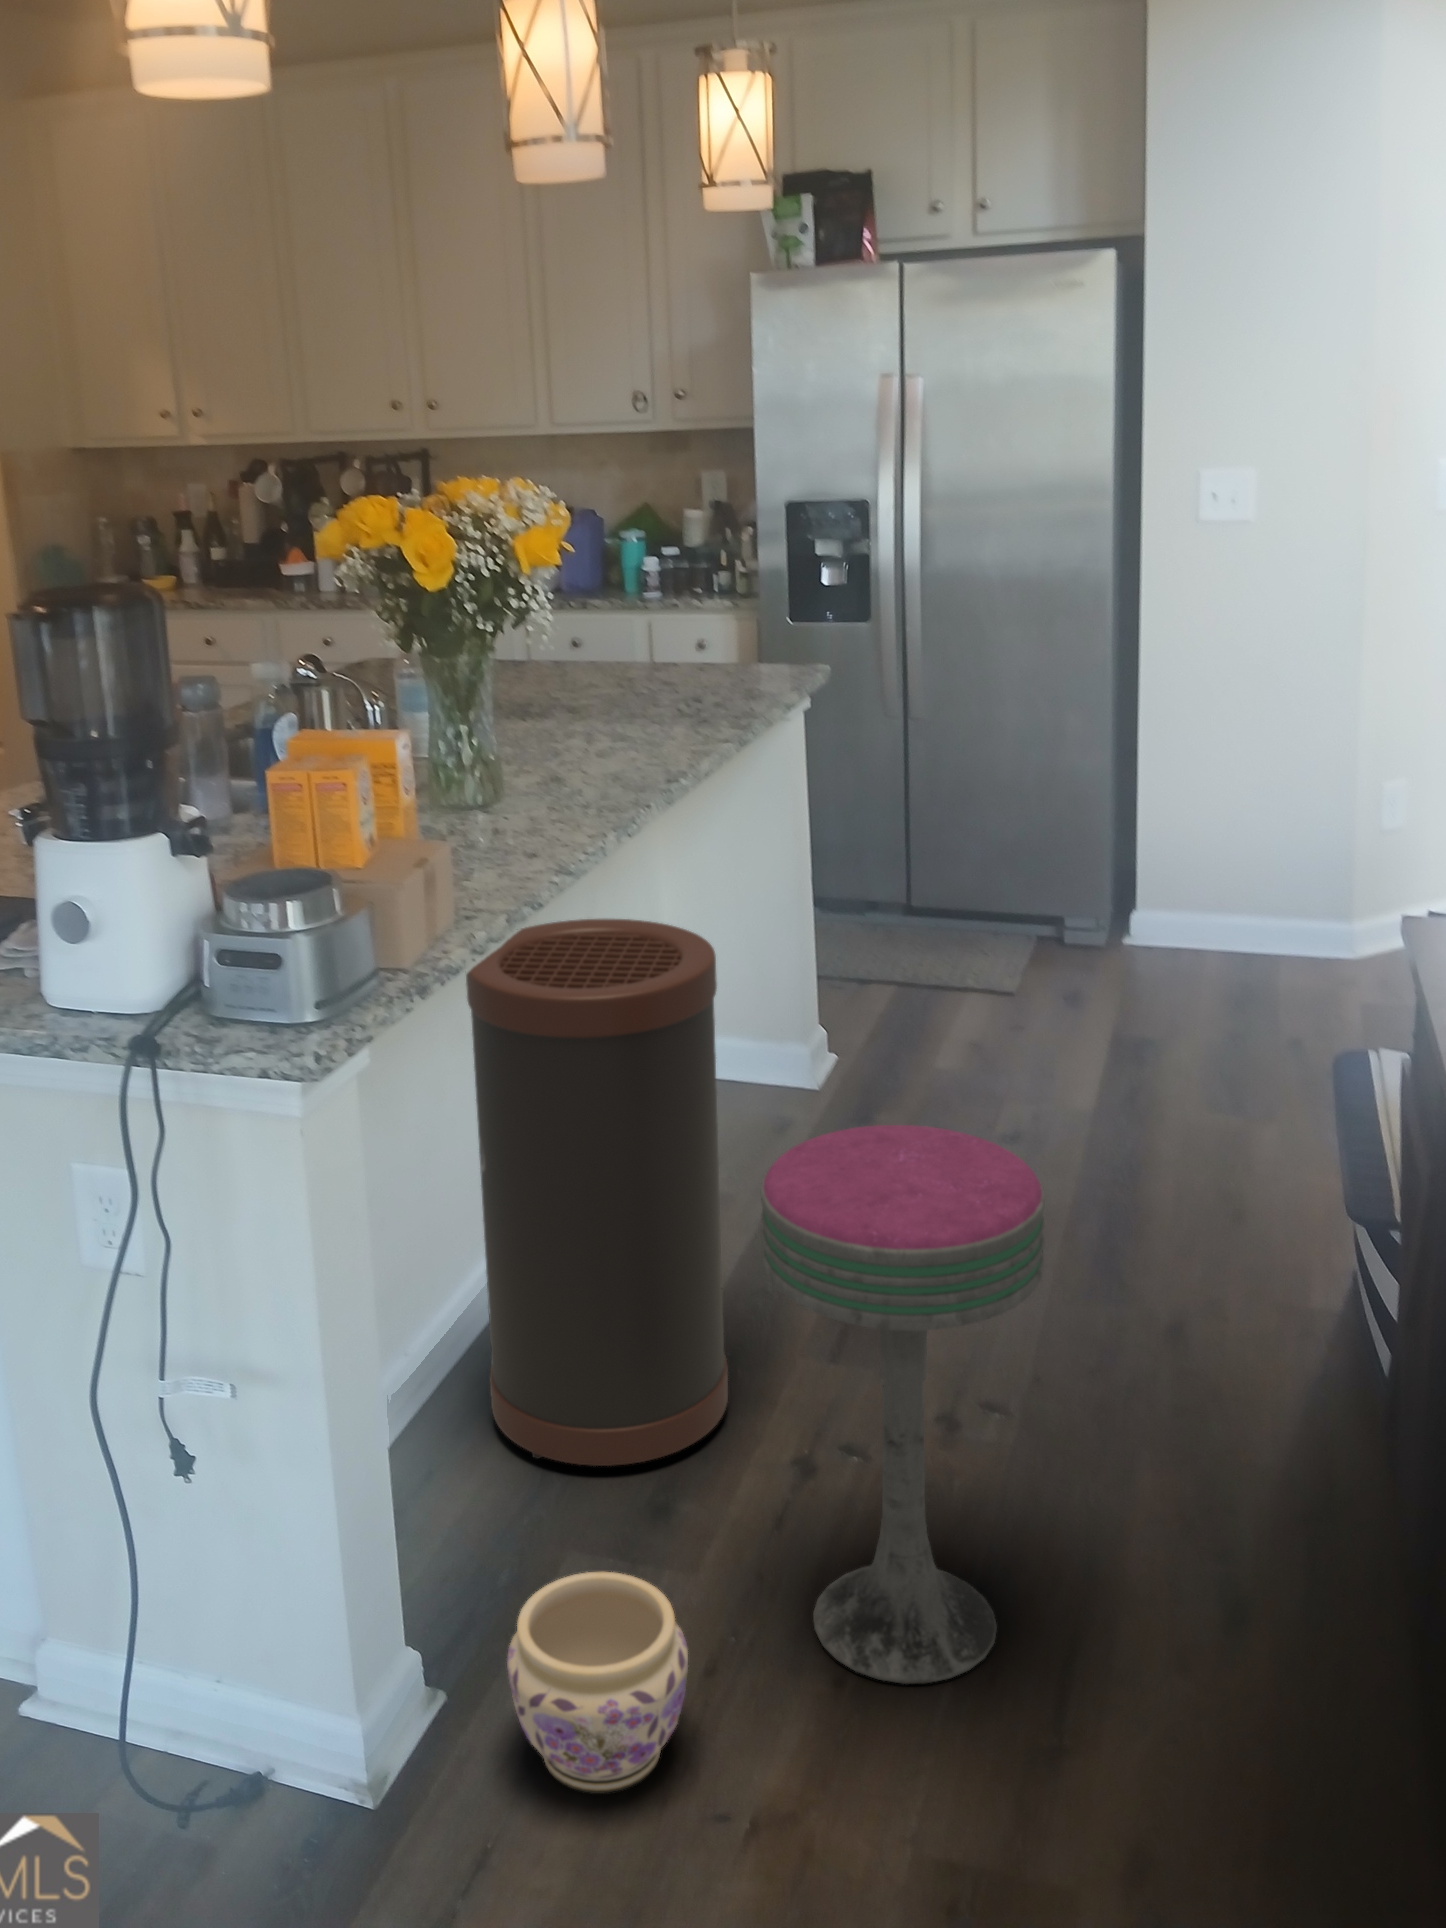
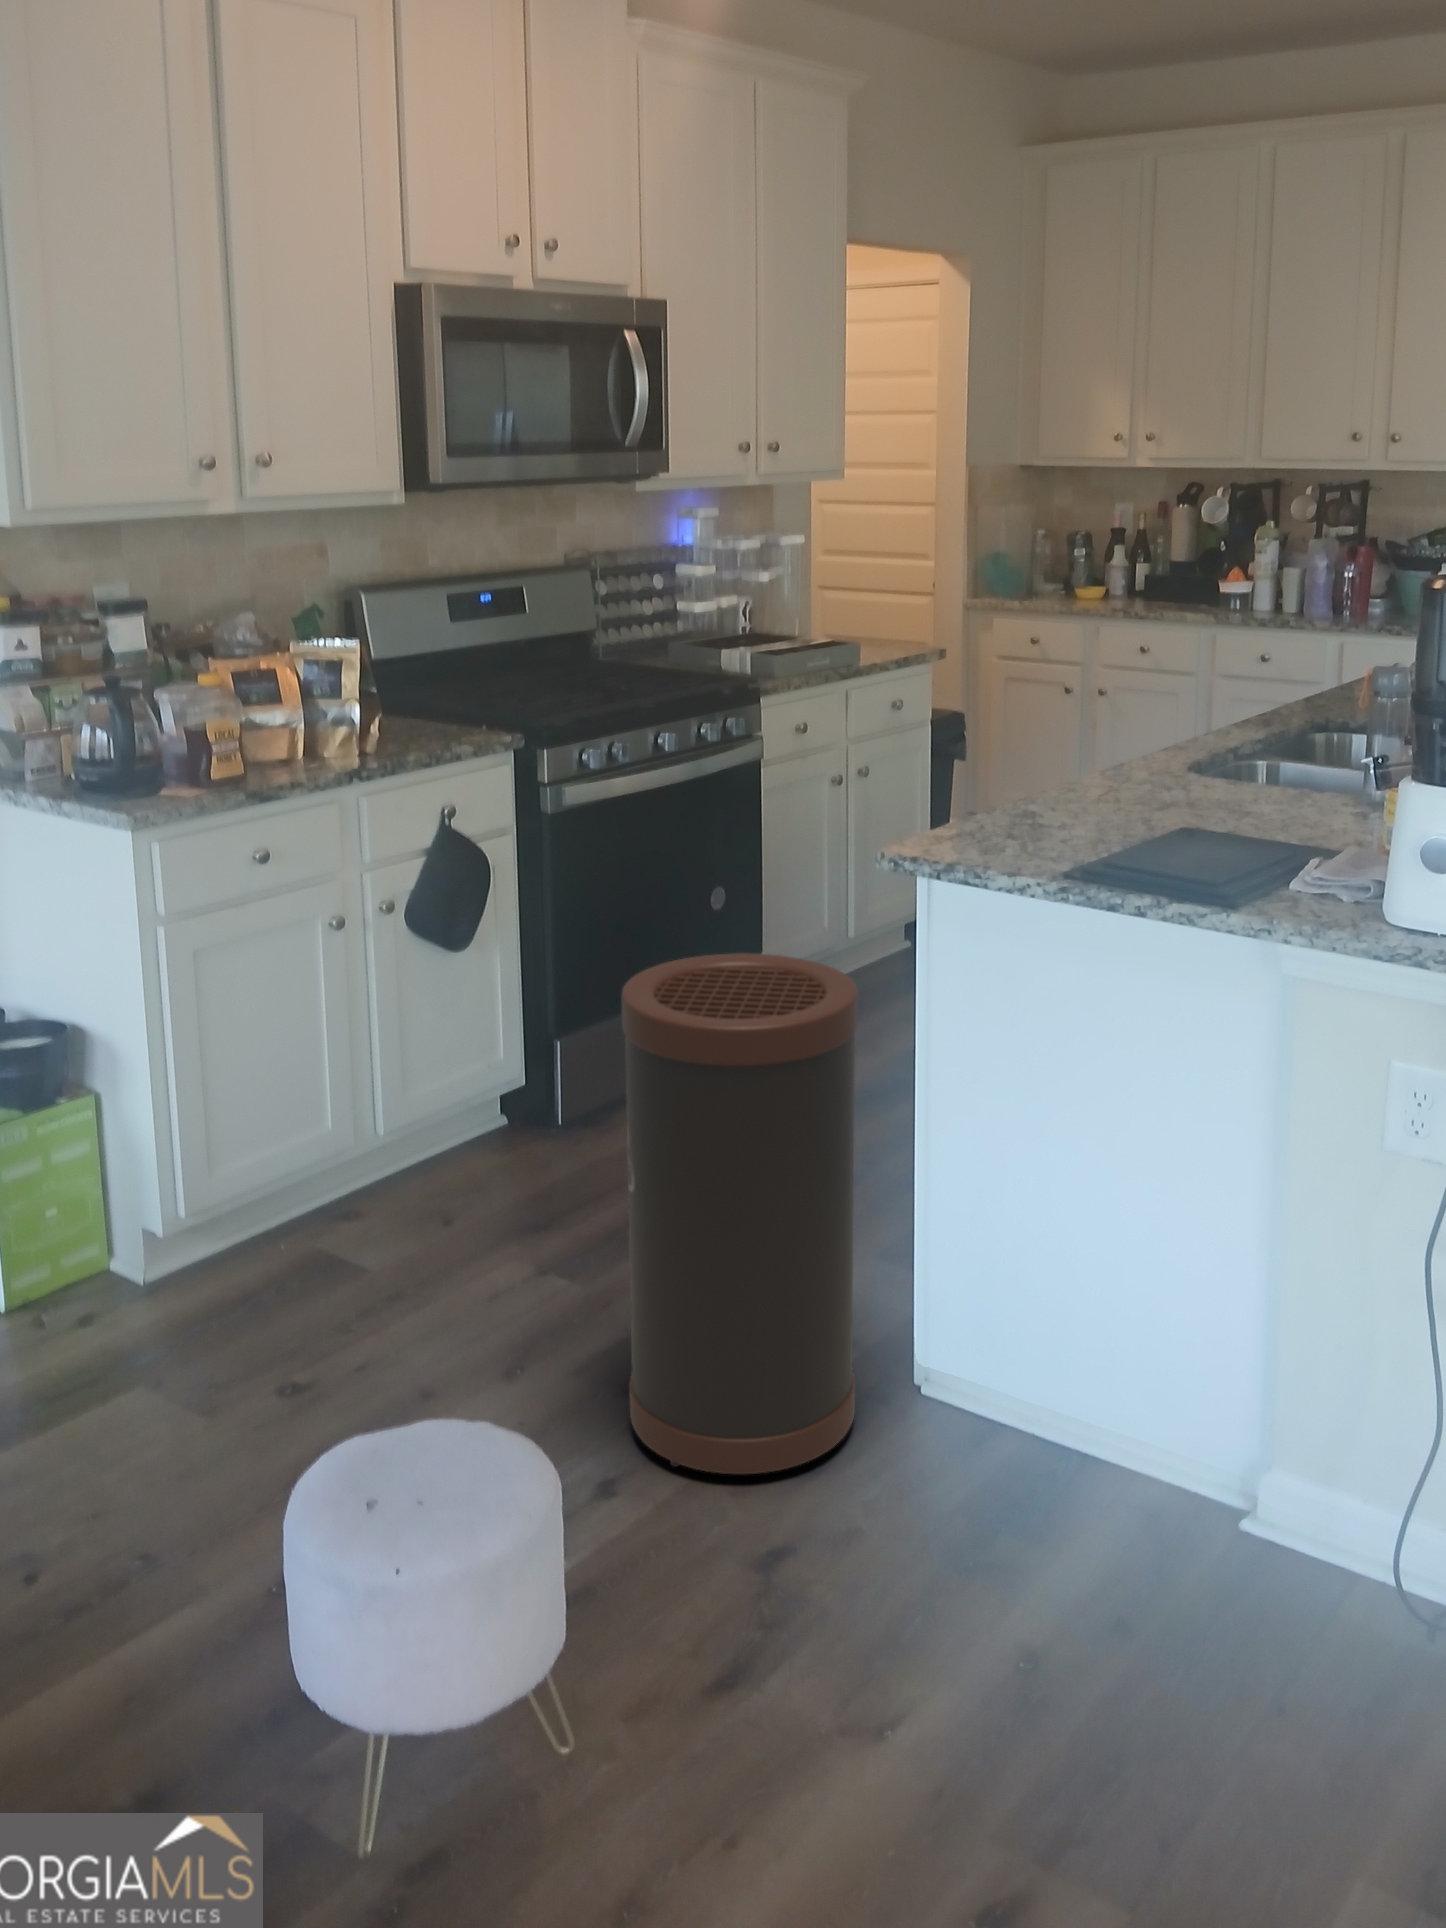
bar stool: present [761,1125,1045,1684] -> none [910,1154,1178,1687]
planter: present [507,1572,688,1794] -> none [662,1578,836,1794]

